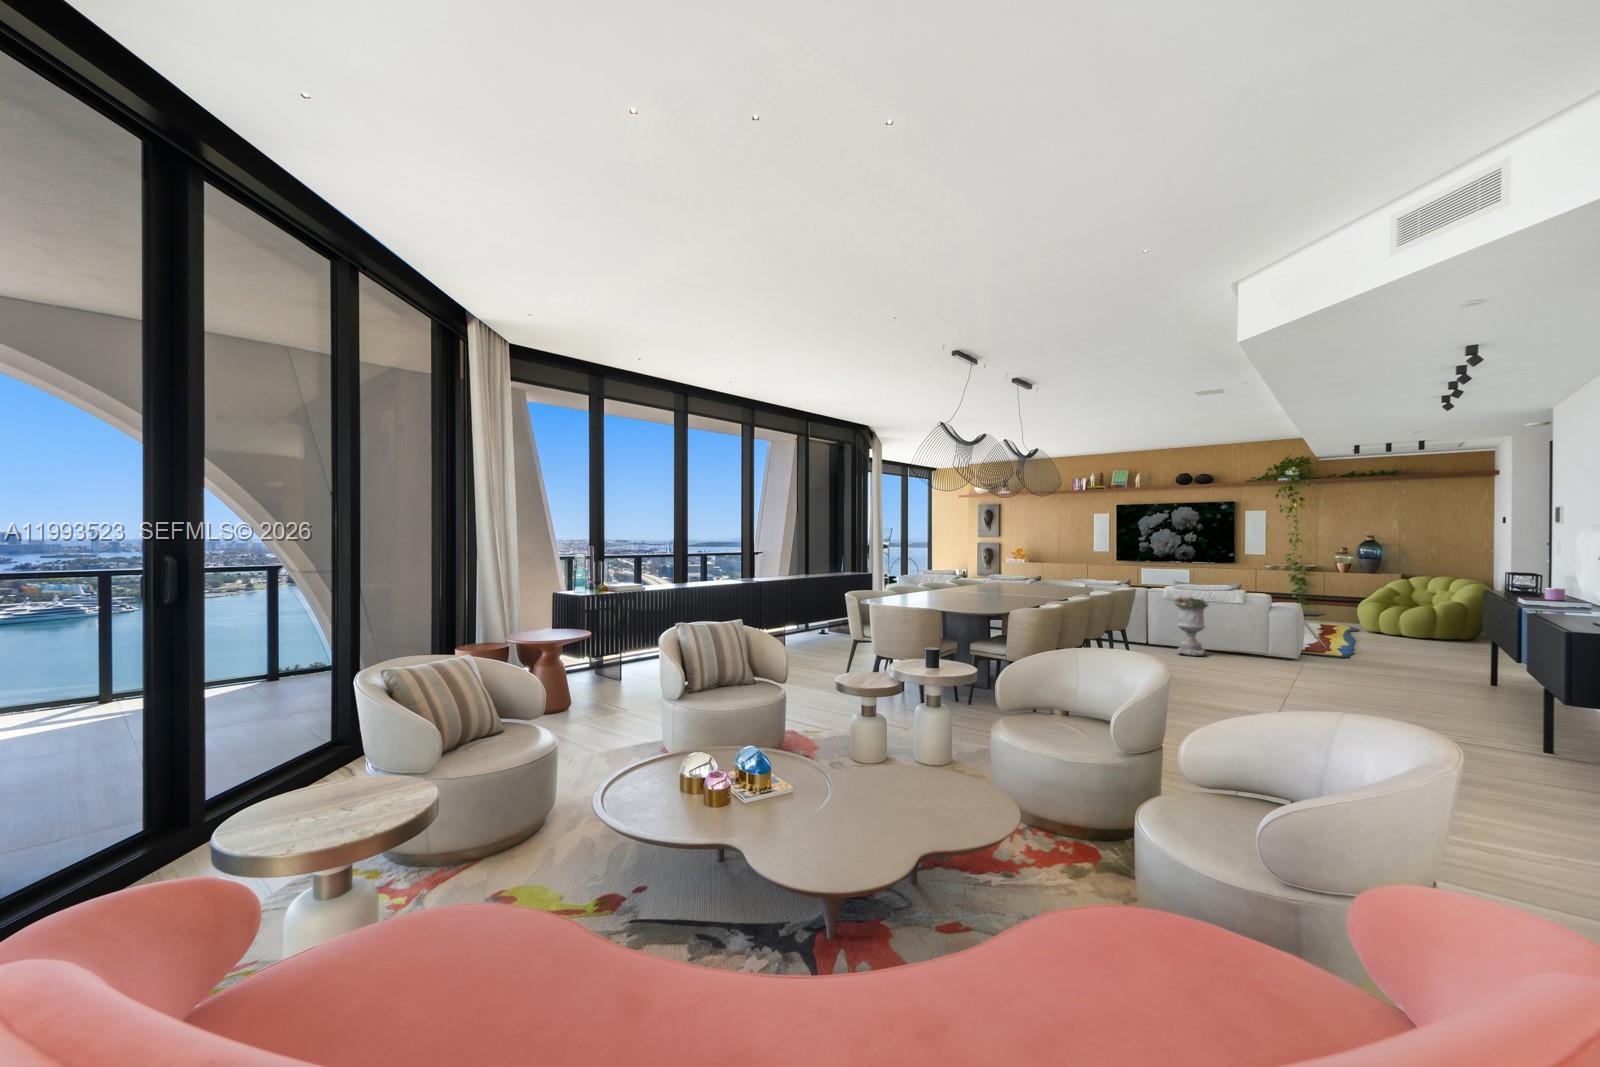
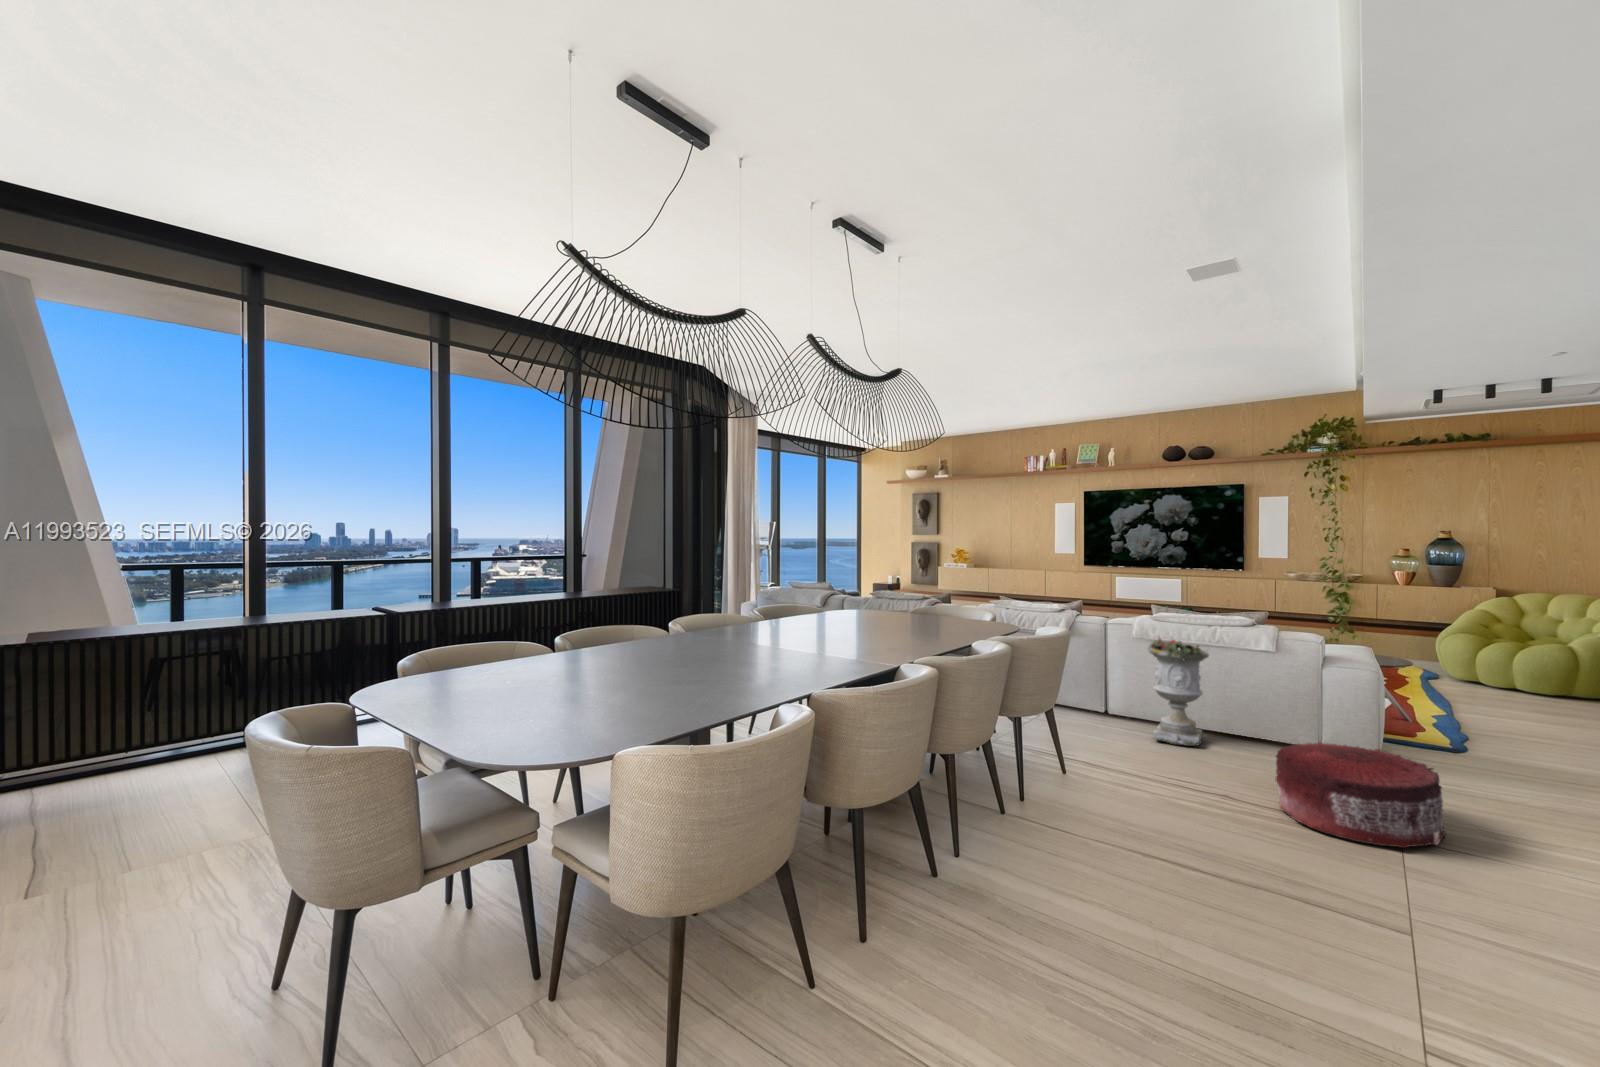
pouf: none [1242,642,1321,682] -> present [1276,742,1445,848]

